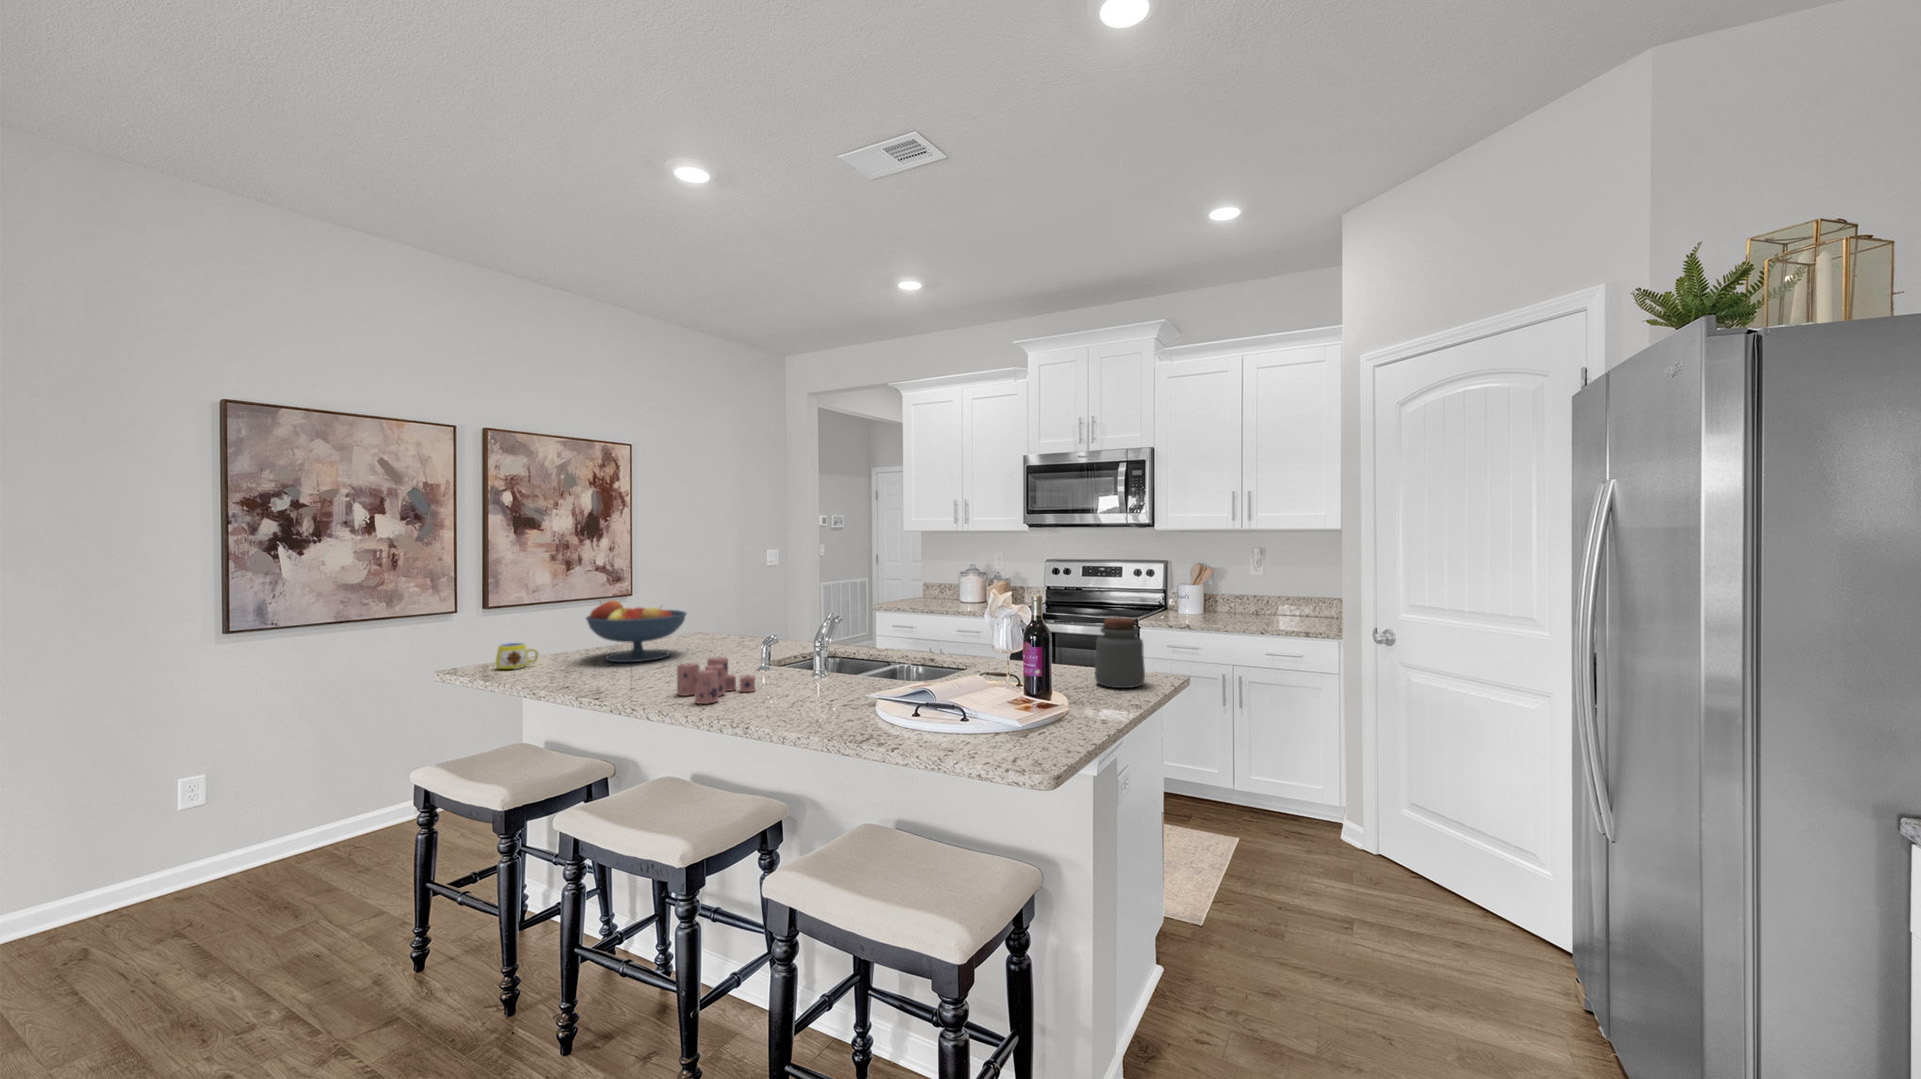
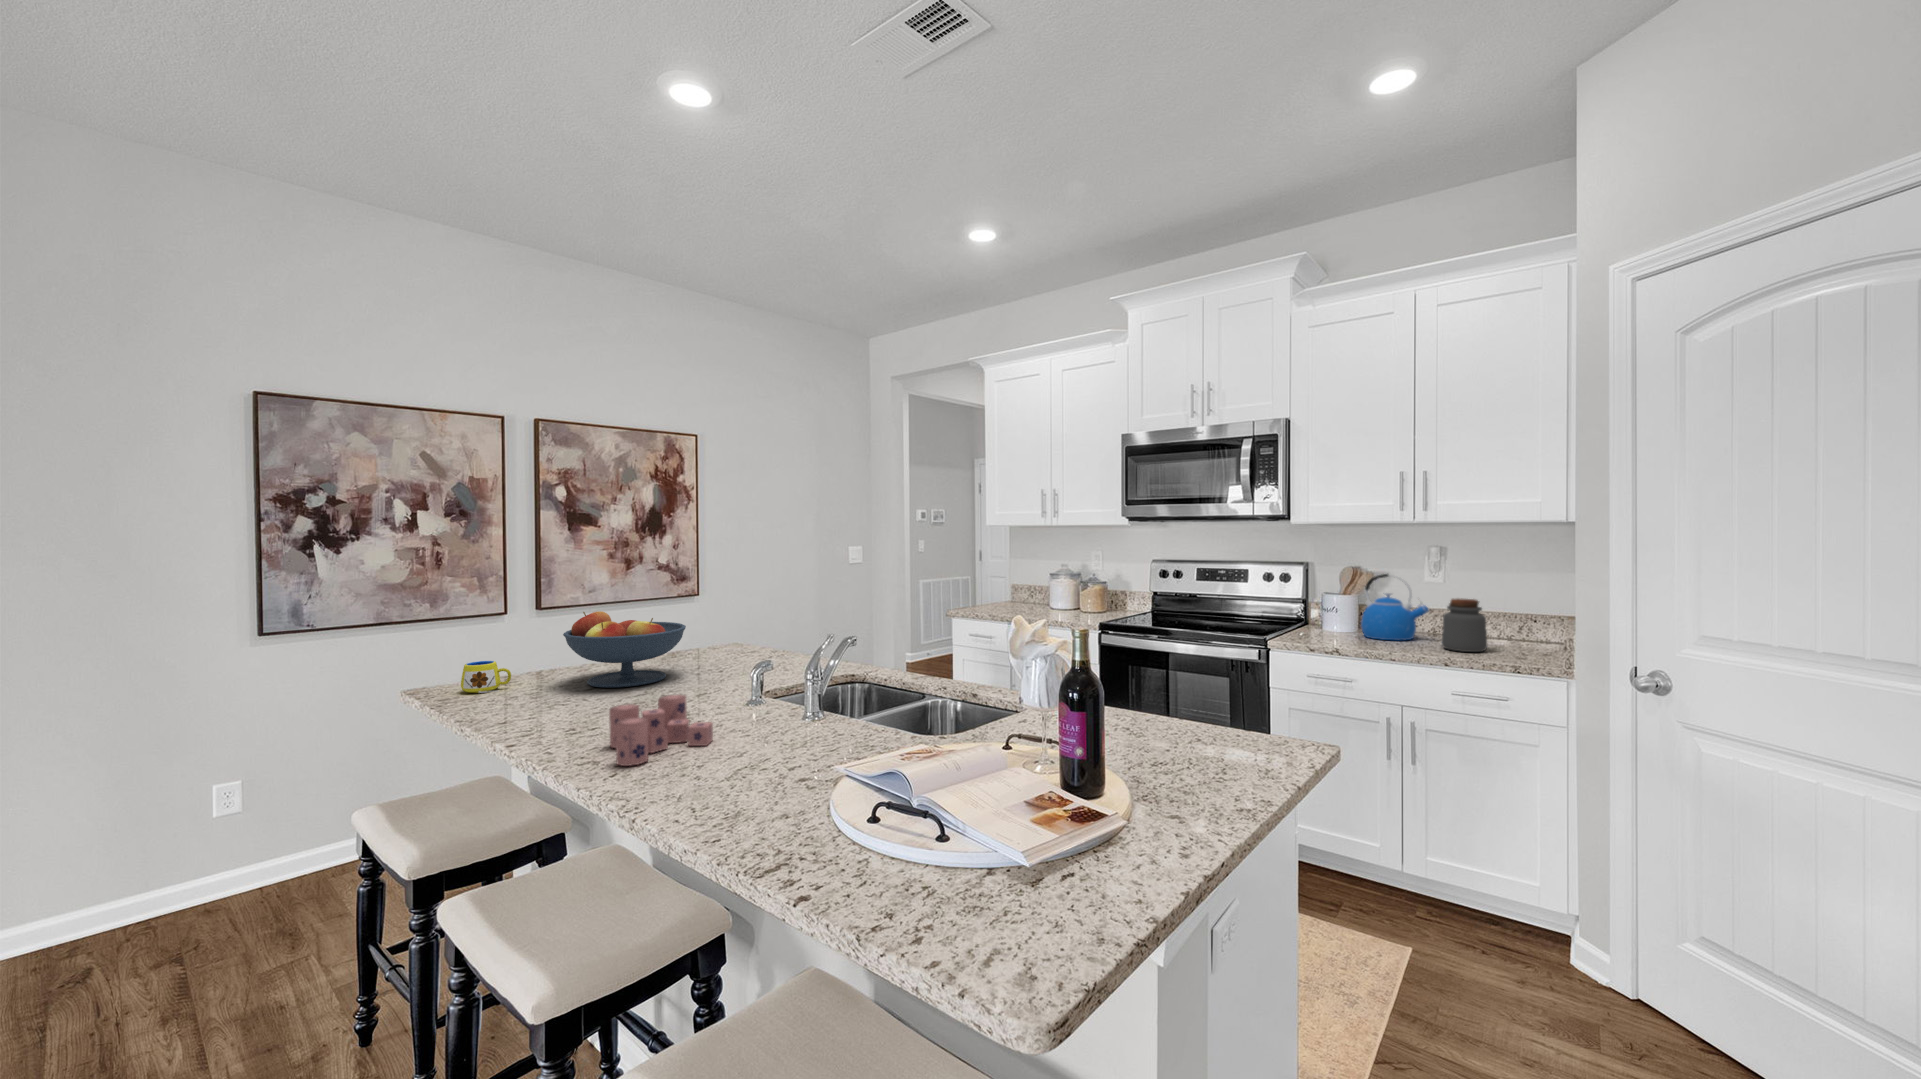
kettle: none [1206,568,1254,619] -> present [1361,574,1429,640]
jar: present [1095,618,1145,688] -> present [1442,599,1487,652]

